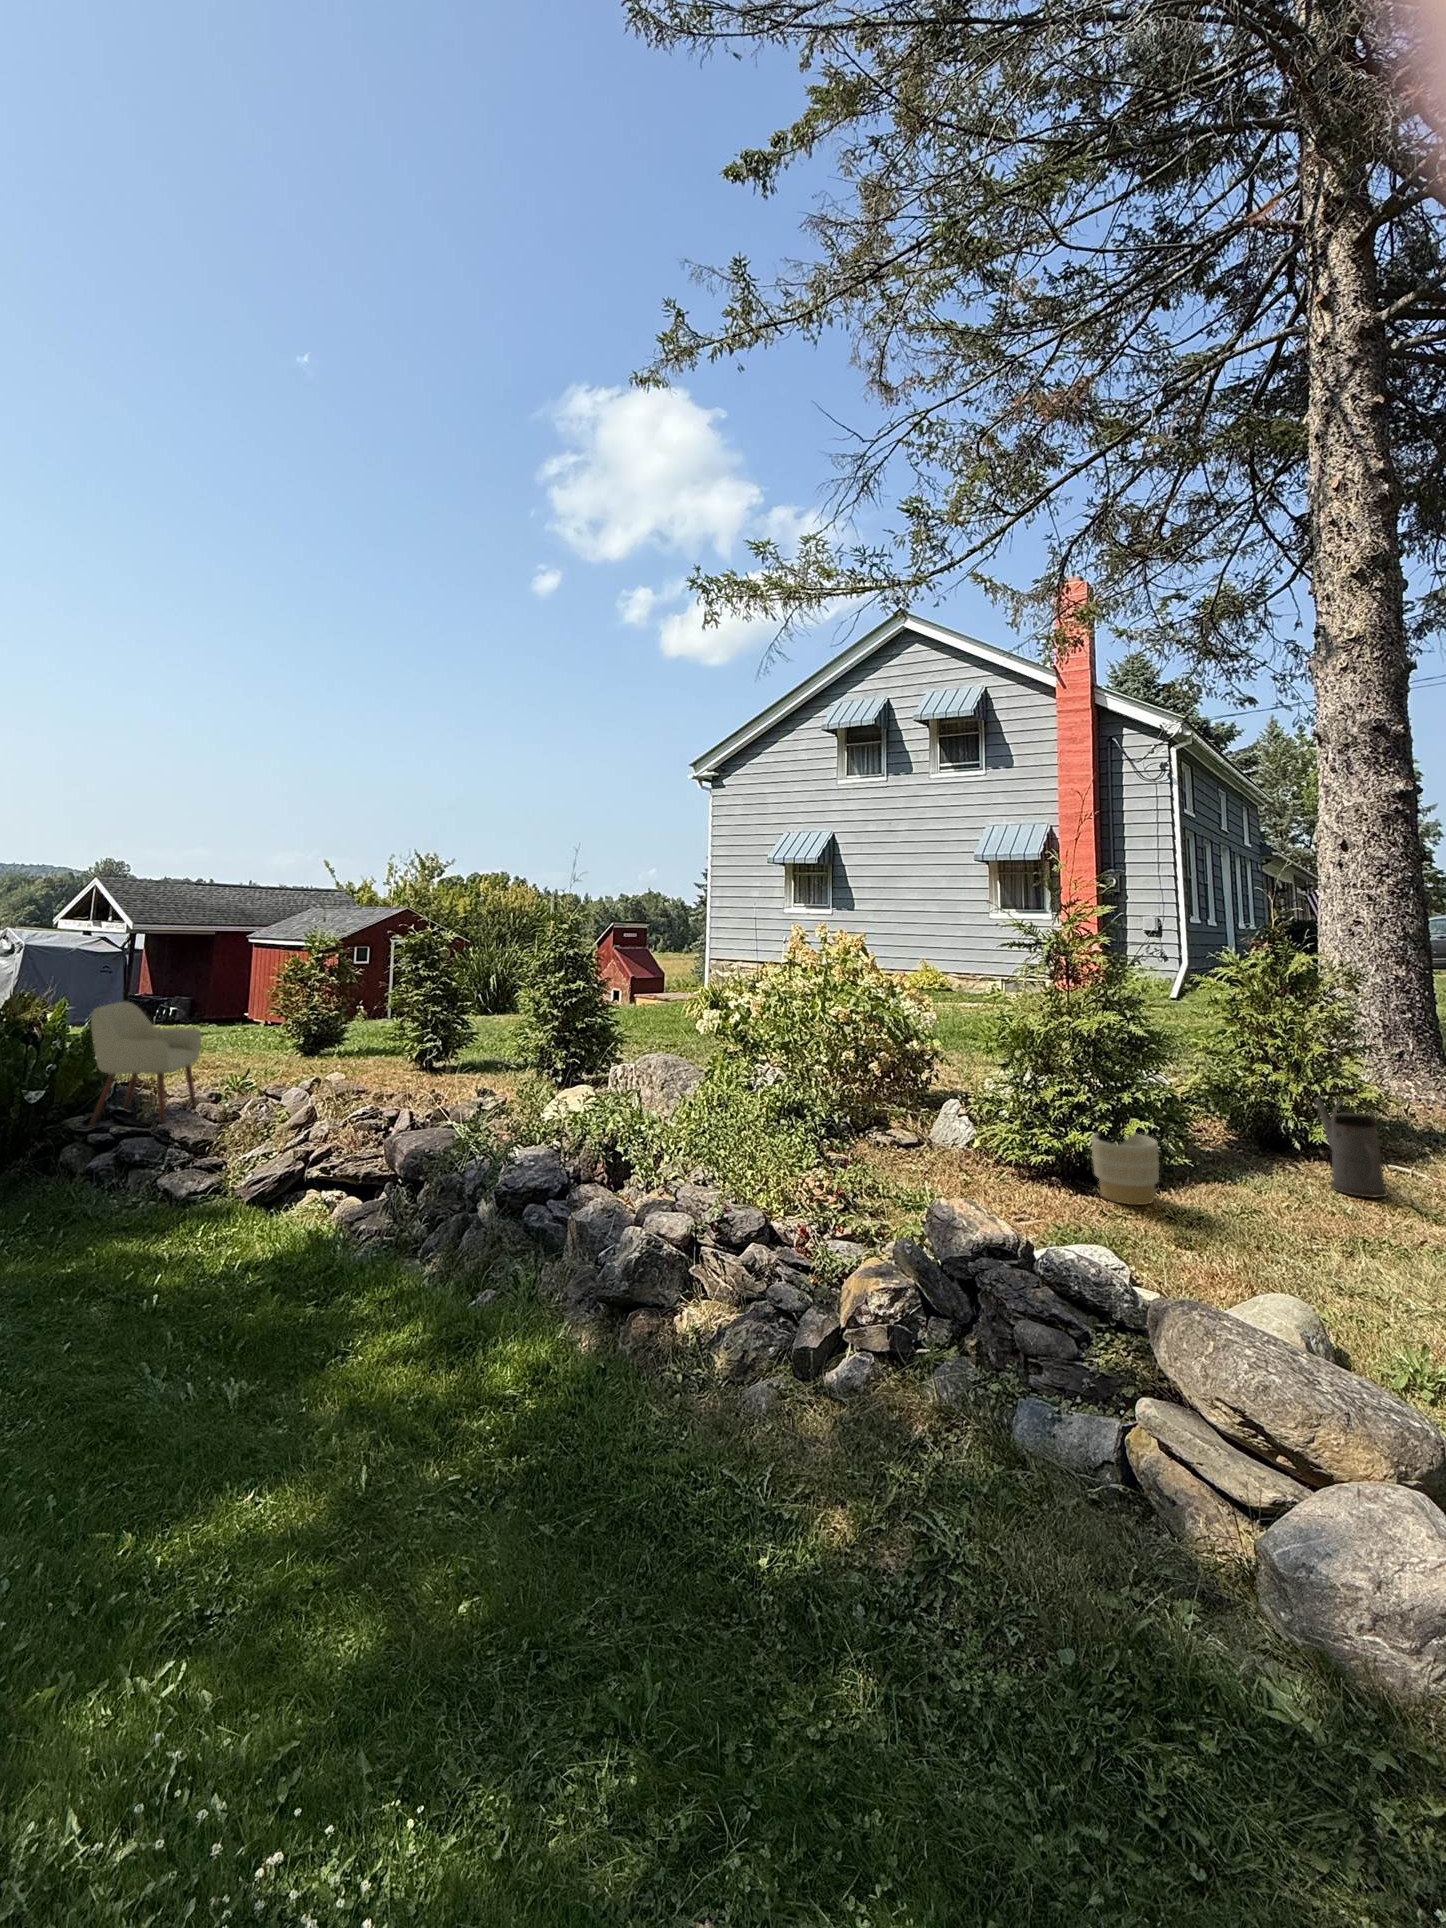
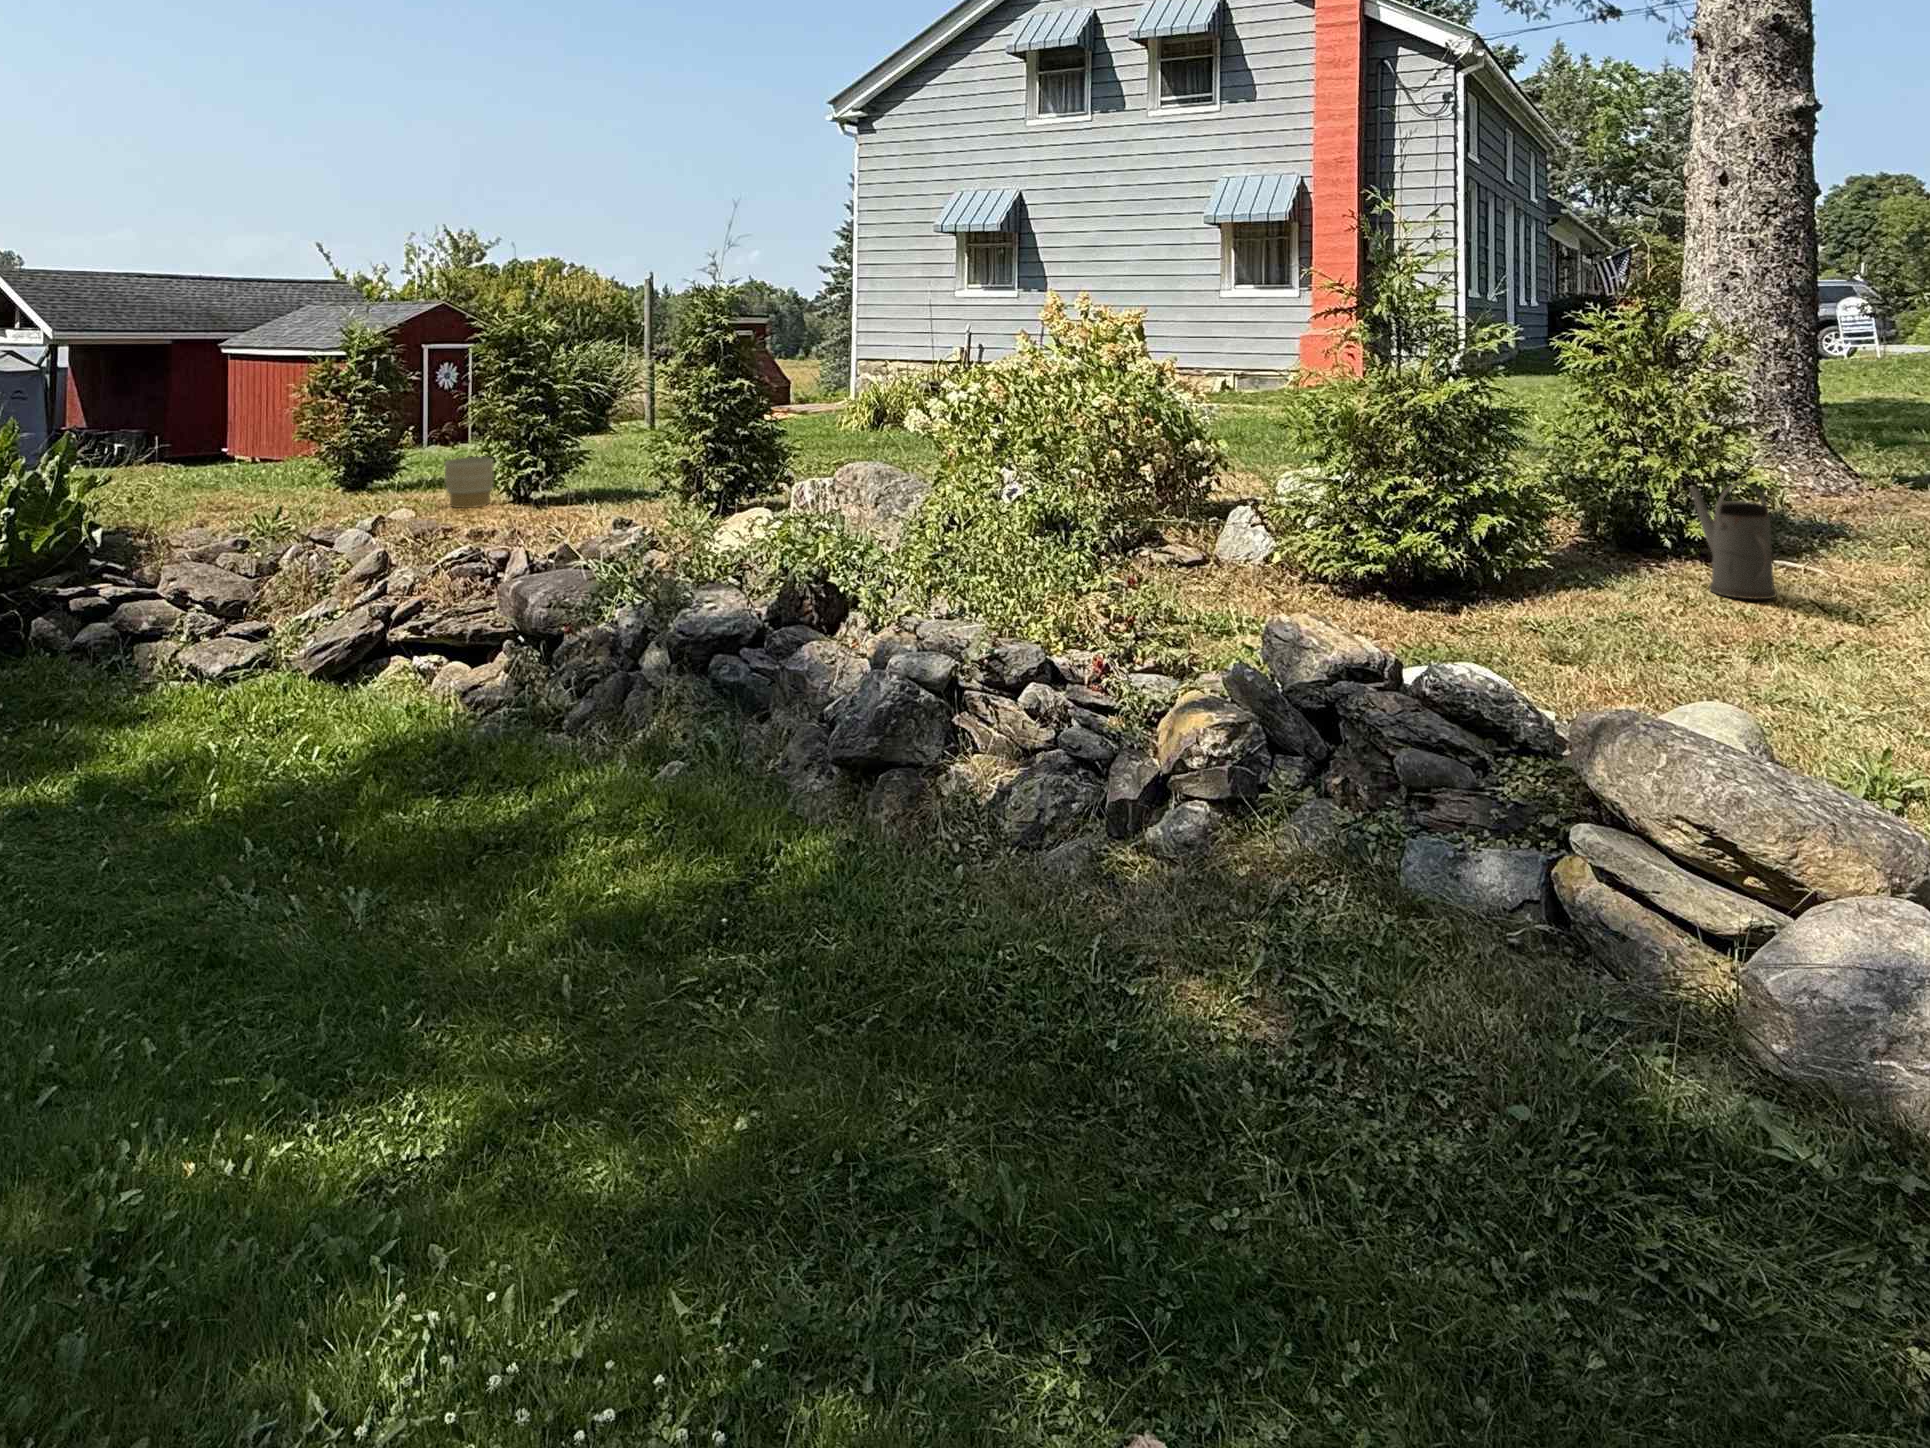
chair: present [90,1001,202,1125] -> none [44,418,205,588]
planter: present [1091,1133,1159,1205] -> present [445,457,493,508]

